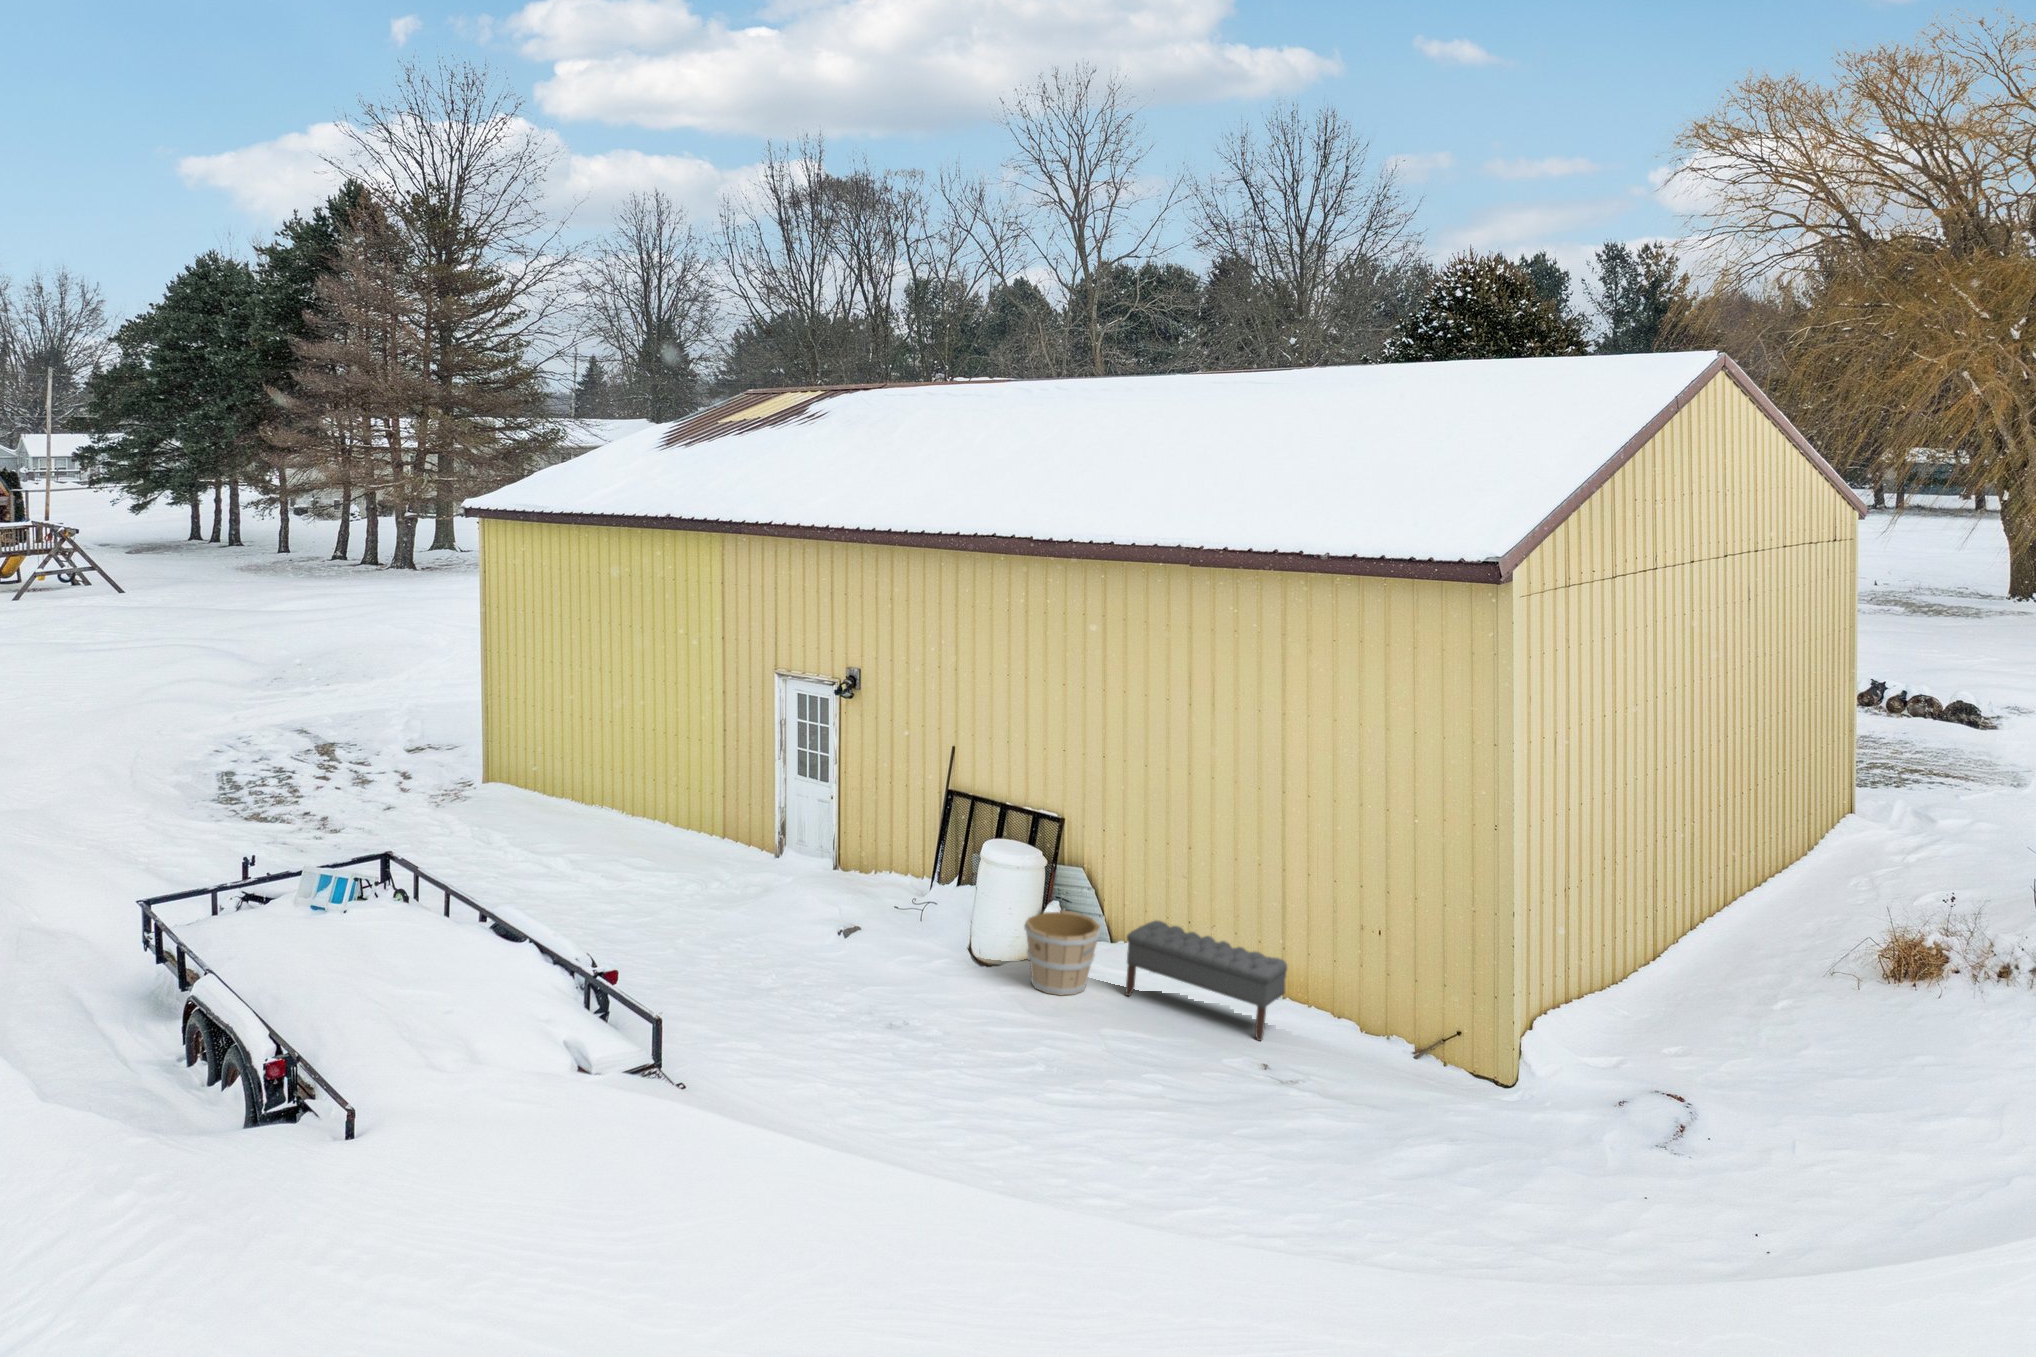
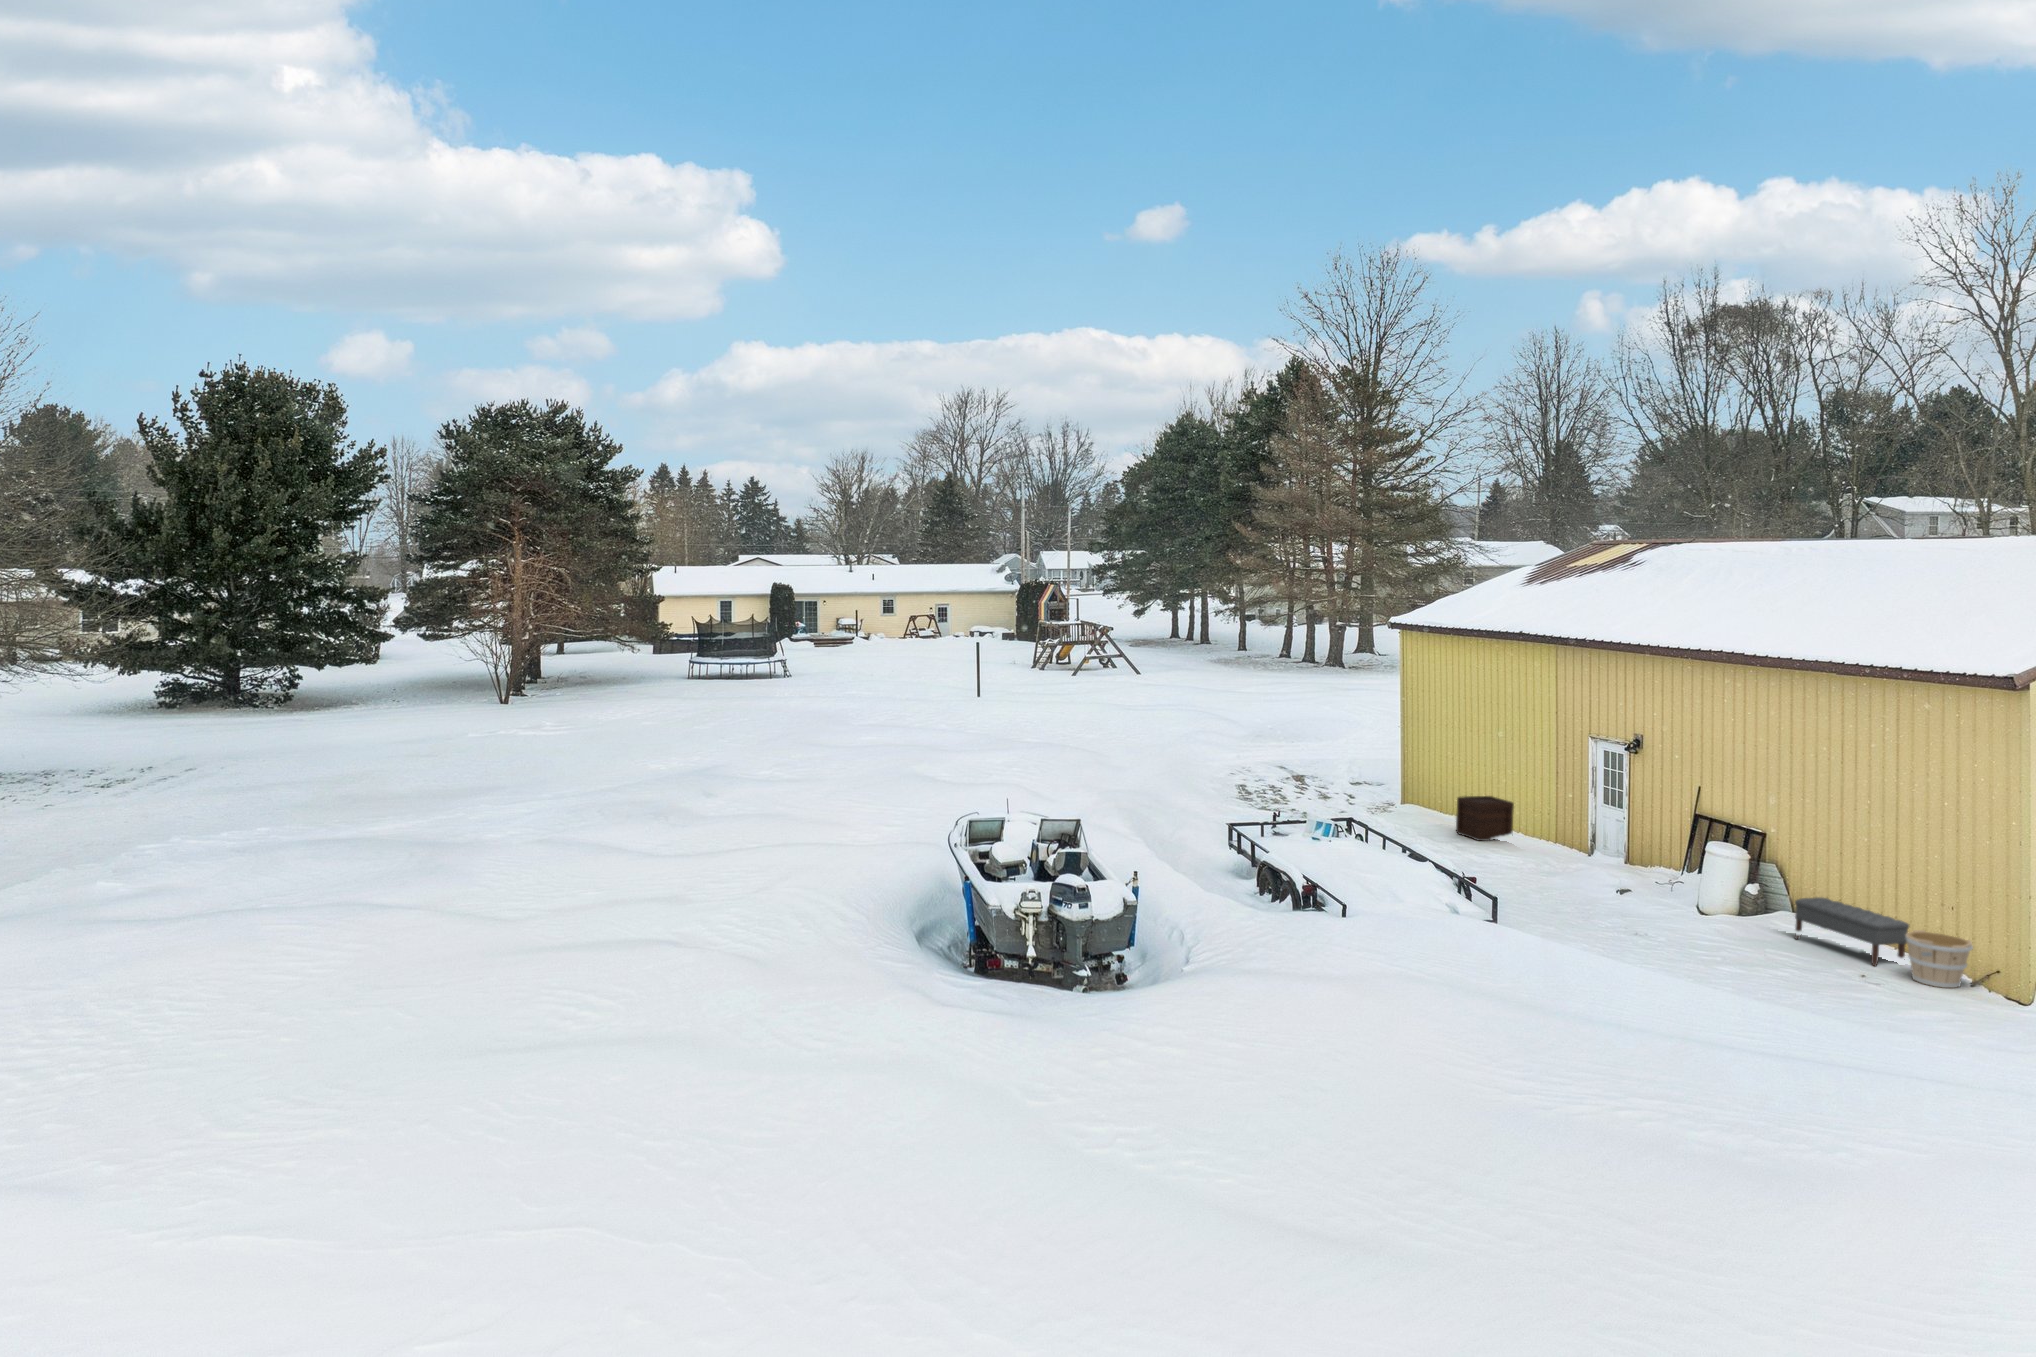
wooden crate: none [567,764,658,843] -> present [1456,796,1514,841]
wooden bucket: present [1024,911,1101,995] -> present [1905,930,1973,988]

